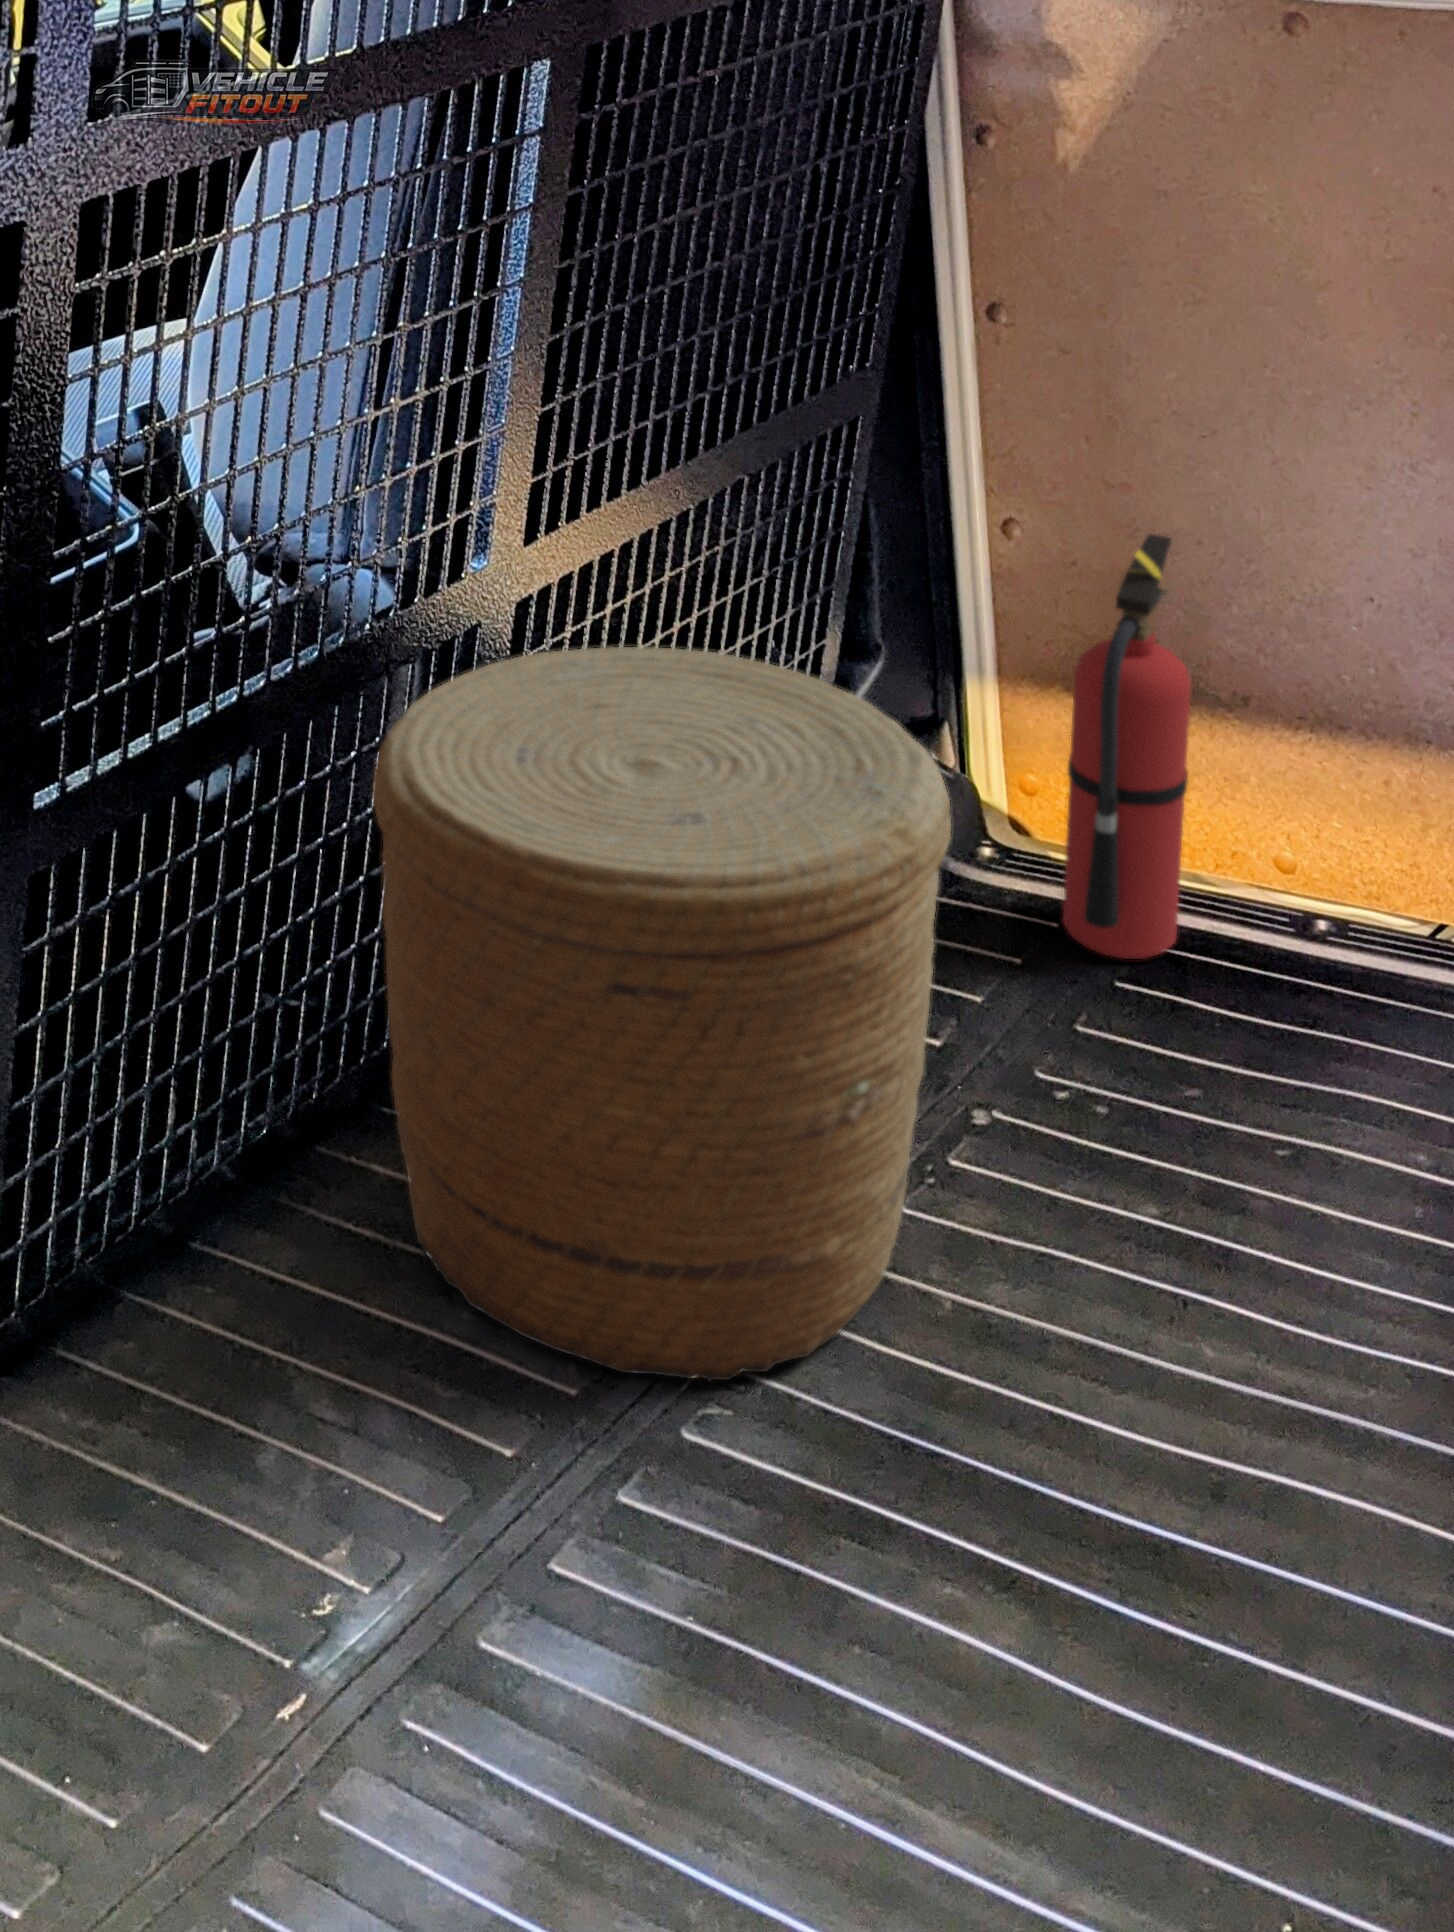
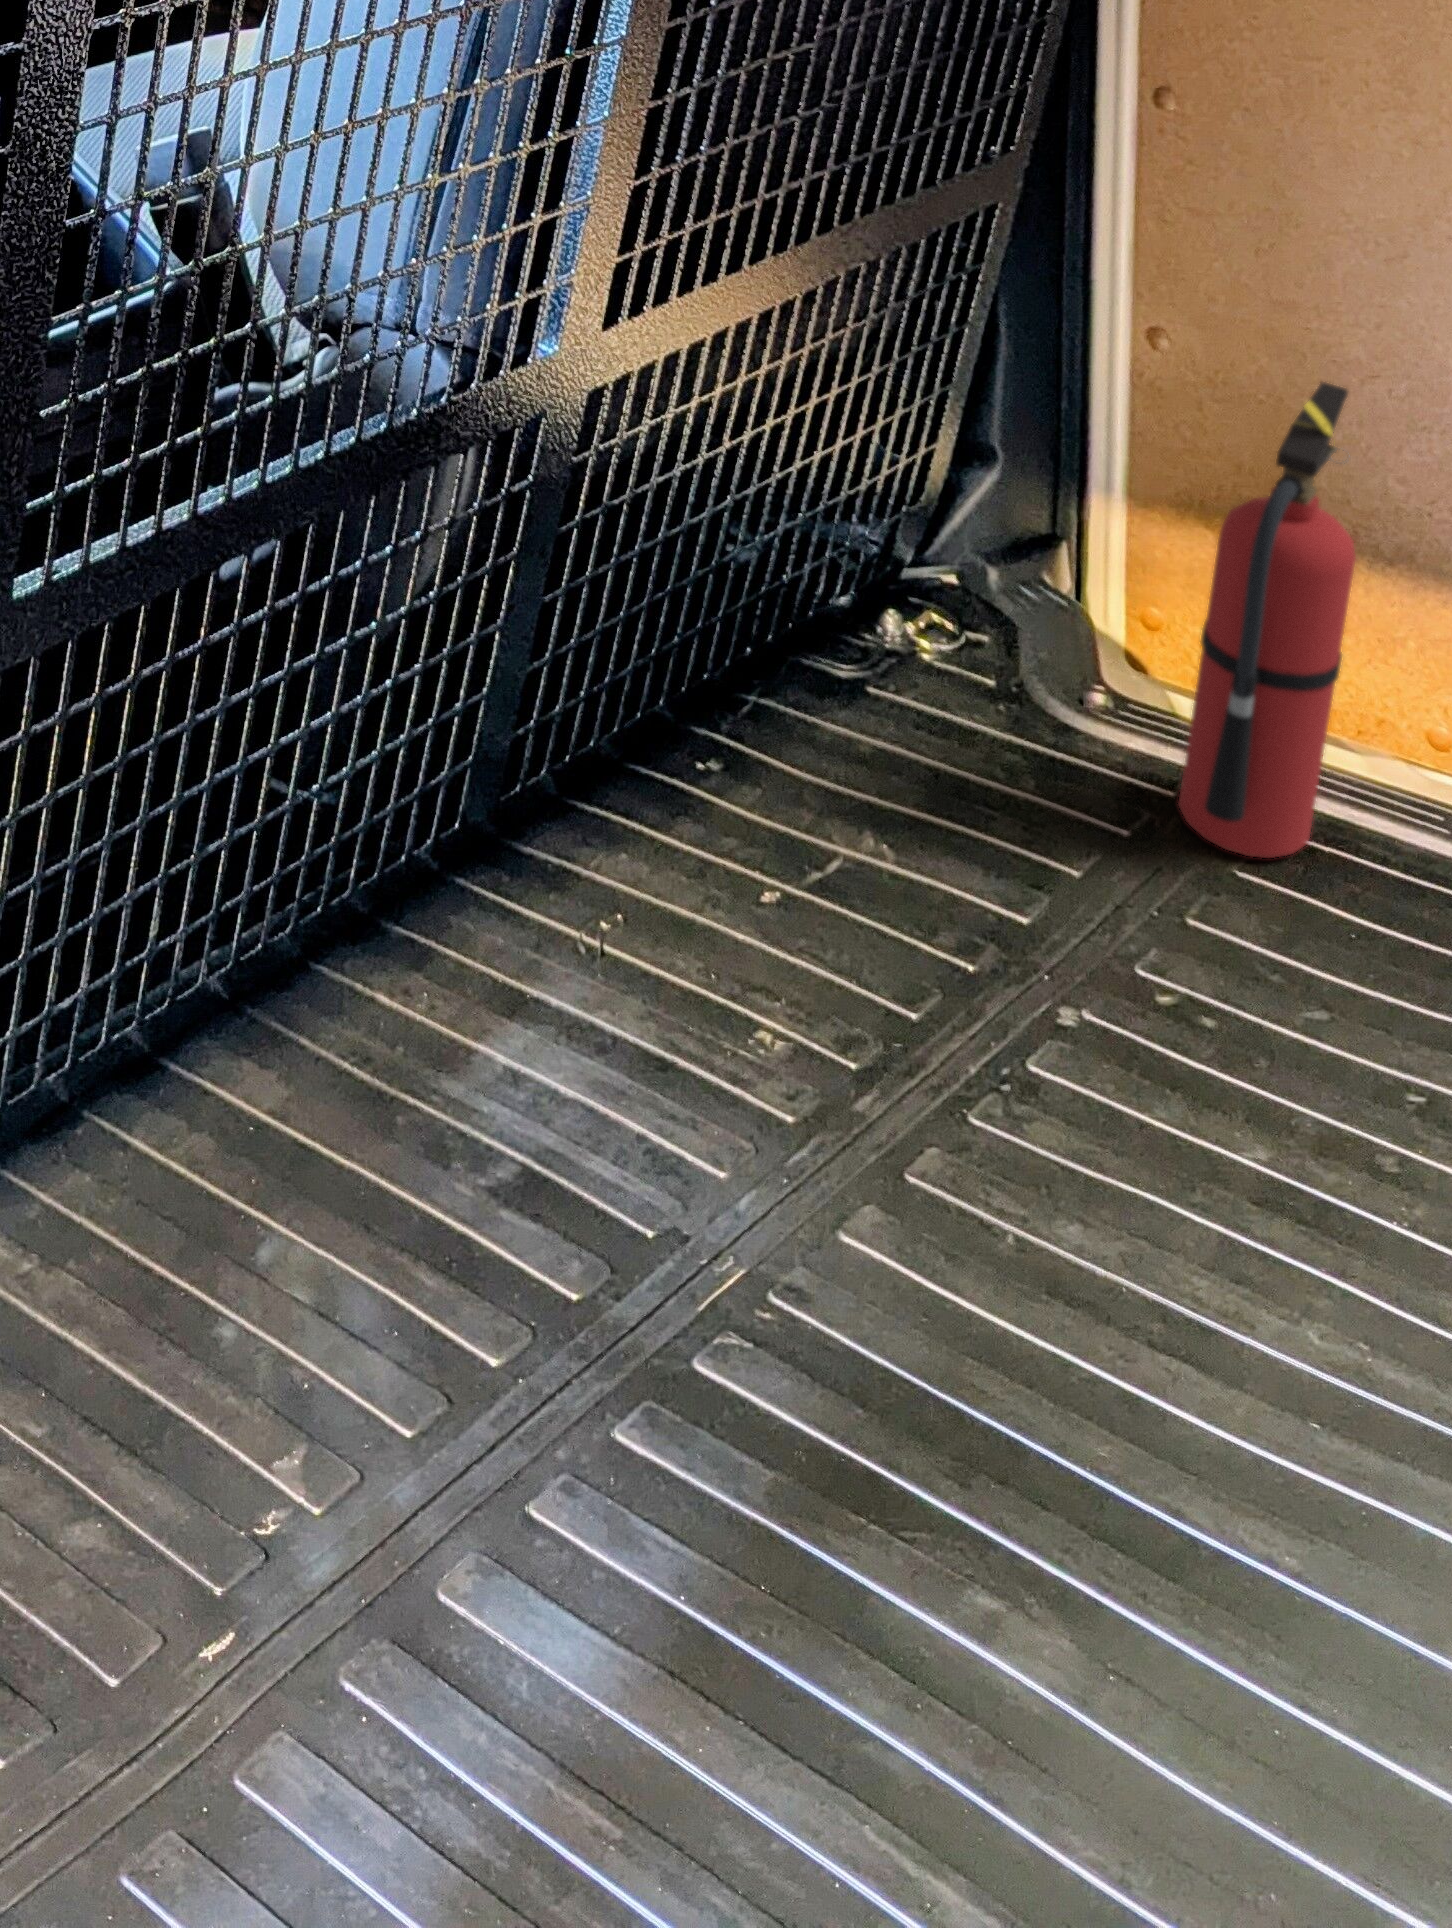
woven basket: present [373,647,951,1382] -> none [397,462,1064,1317]

